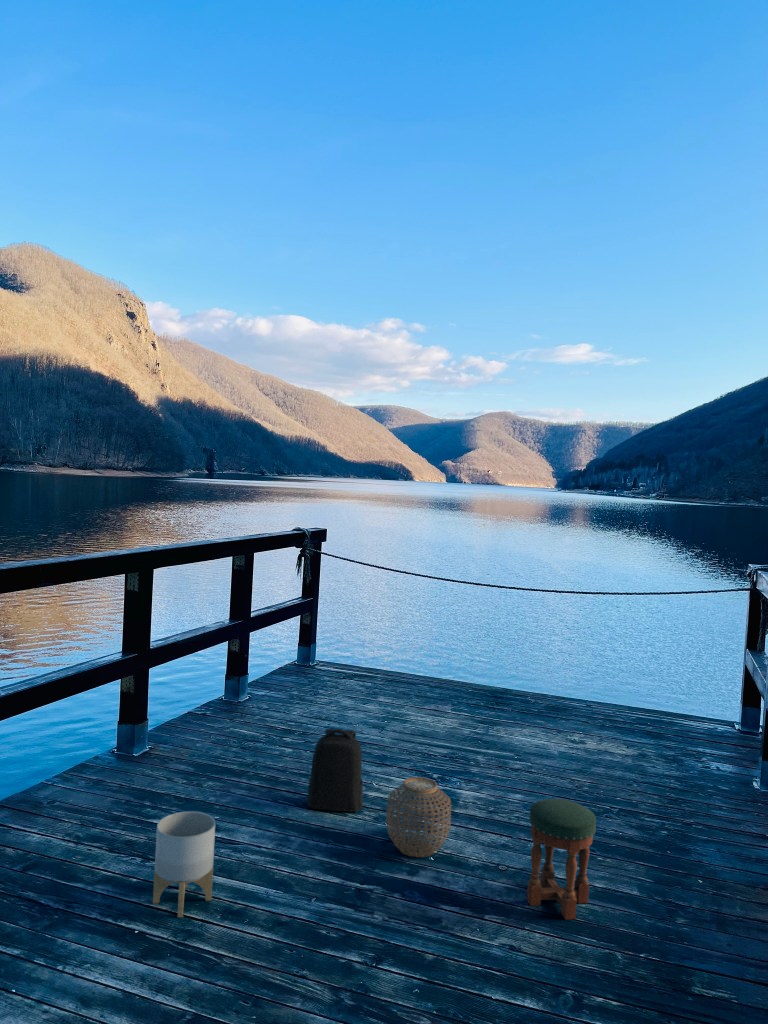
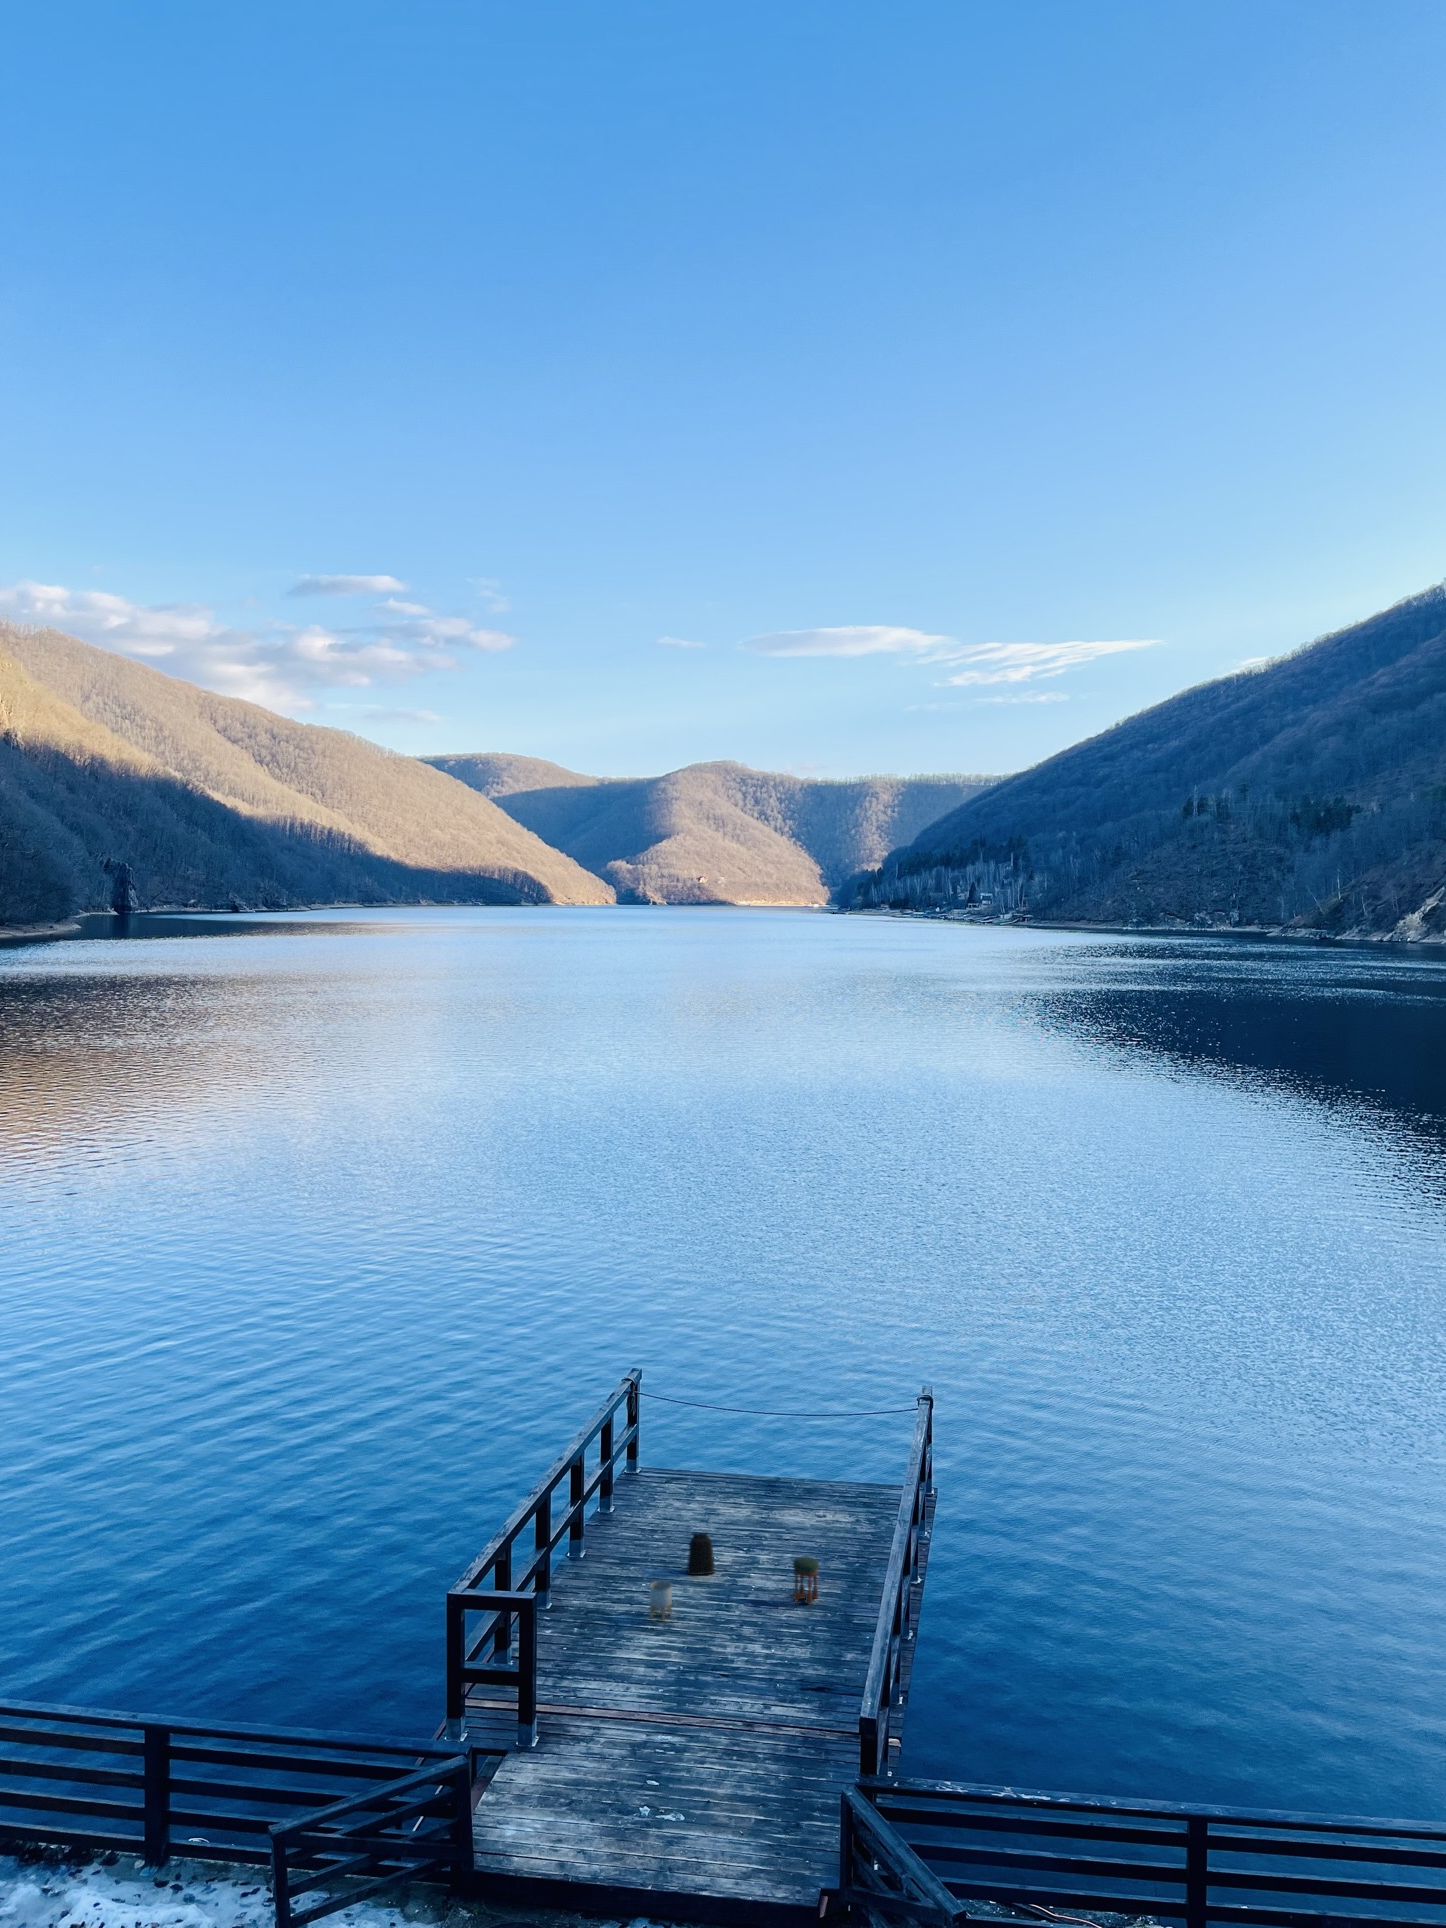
woven basket: present [386,777,451,857] -> none [731,1553,760,1590]

